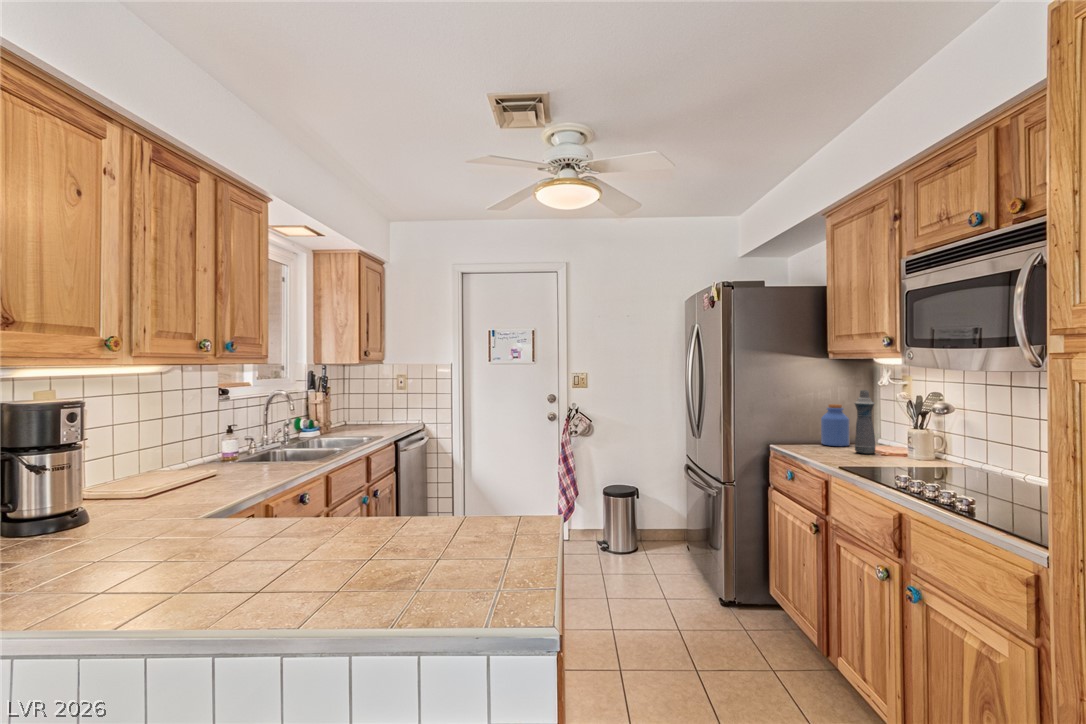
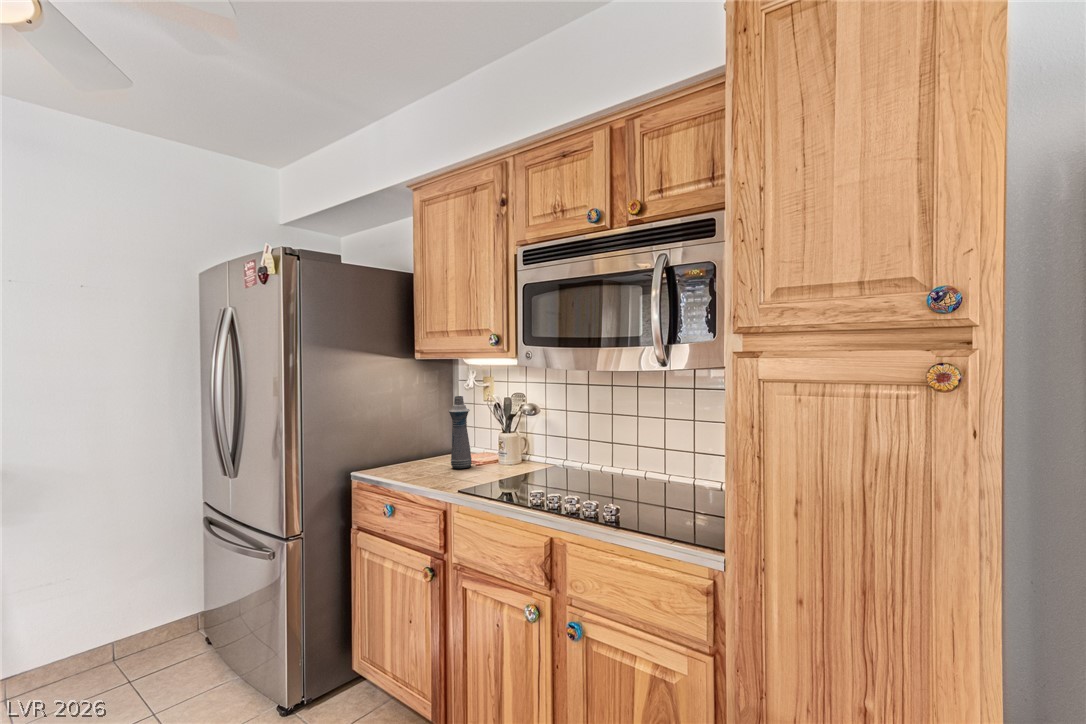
jar: present [821,404,849,446] -> none [405,413,436,463]

